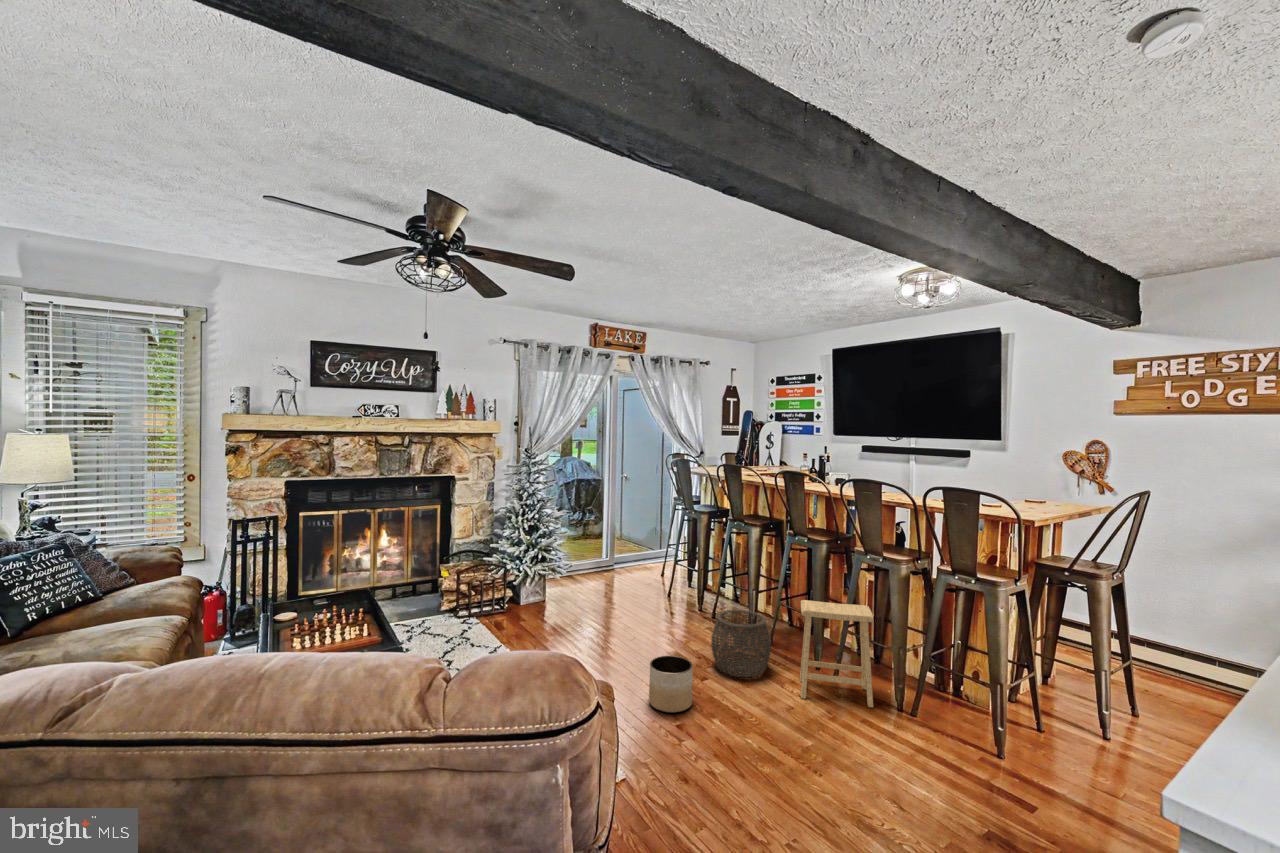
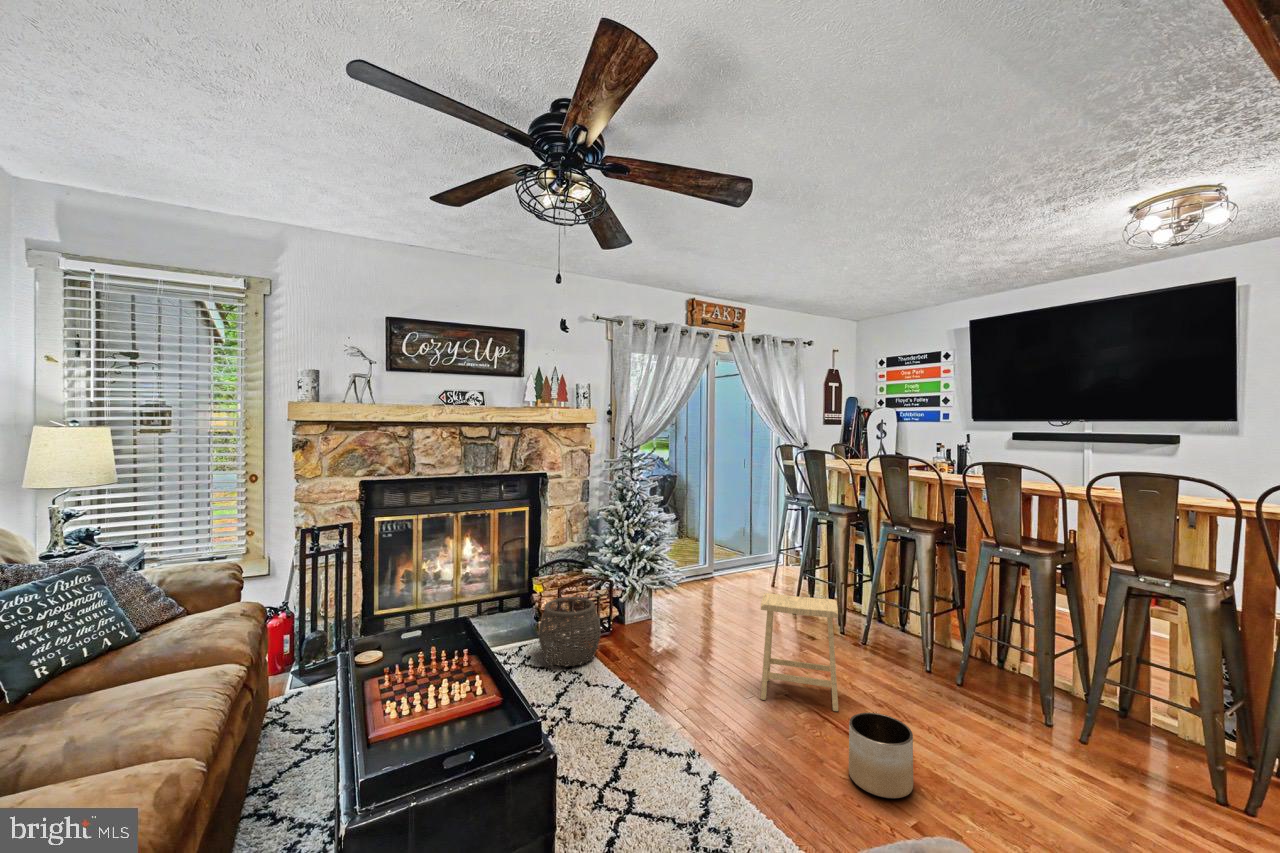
footstool: present [800,600,874,708] -> present [761,593,838,711]
woven basket: present [711,610,771,678] -> present [539,597,601,666]

